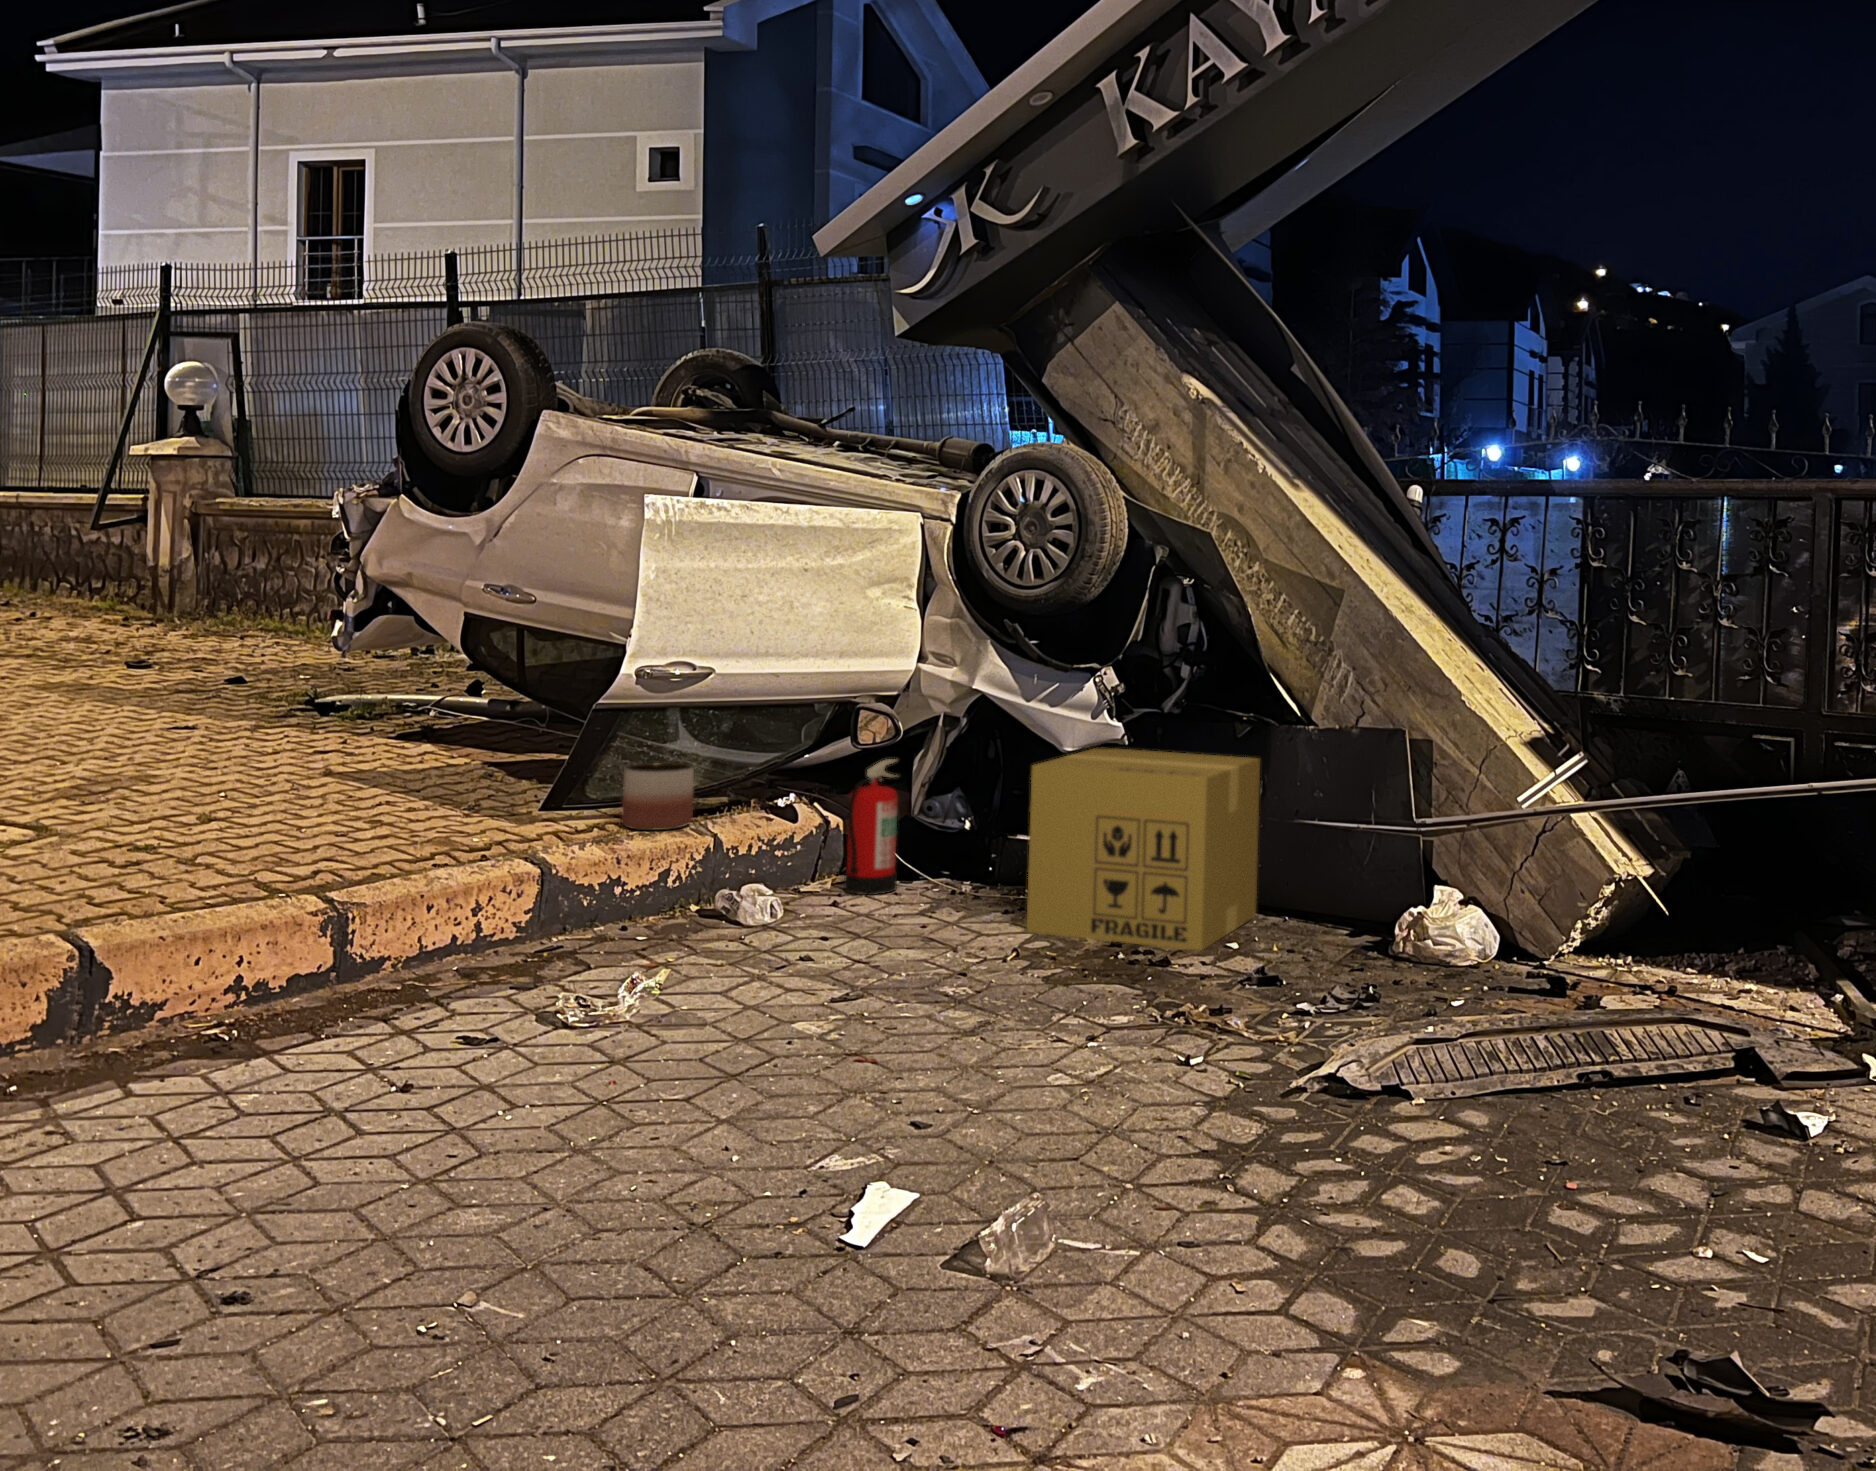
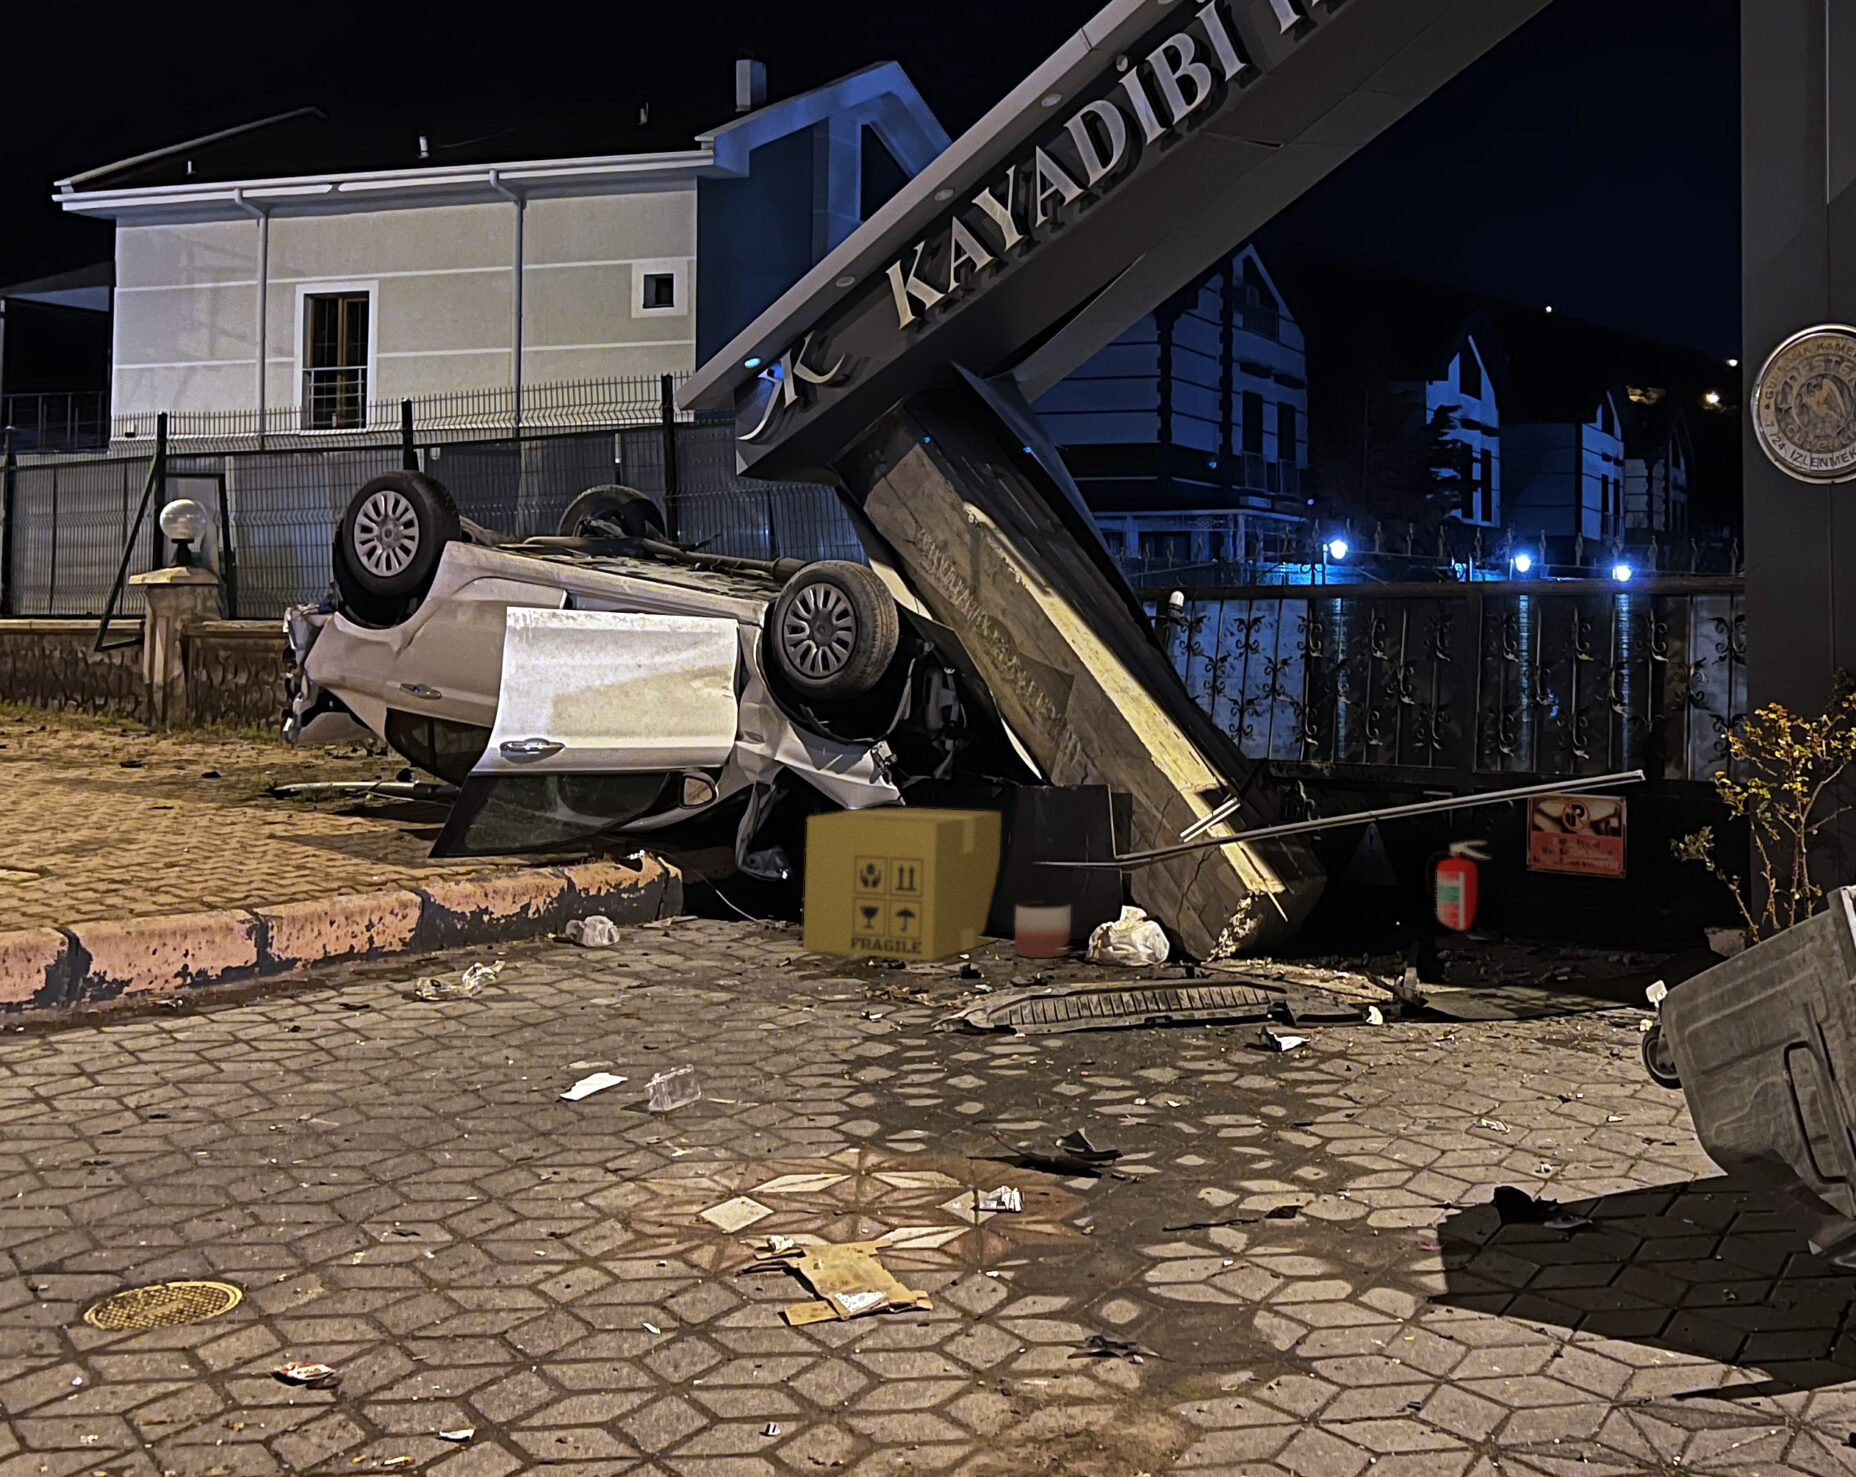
fire extinguisher: present [844,759,898,895] -> present [1425,841,1485,950]
planter: present [621,763,694,830] -> present [1015,901,1071,958]

